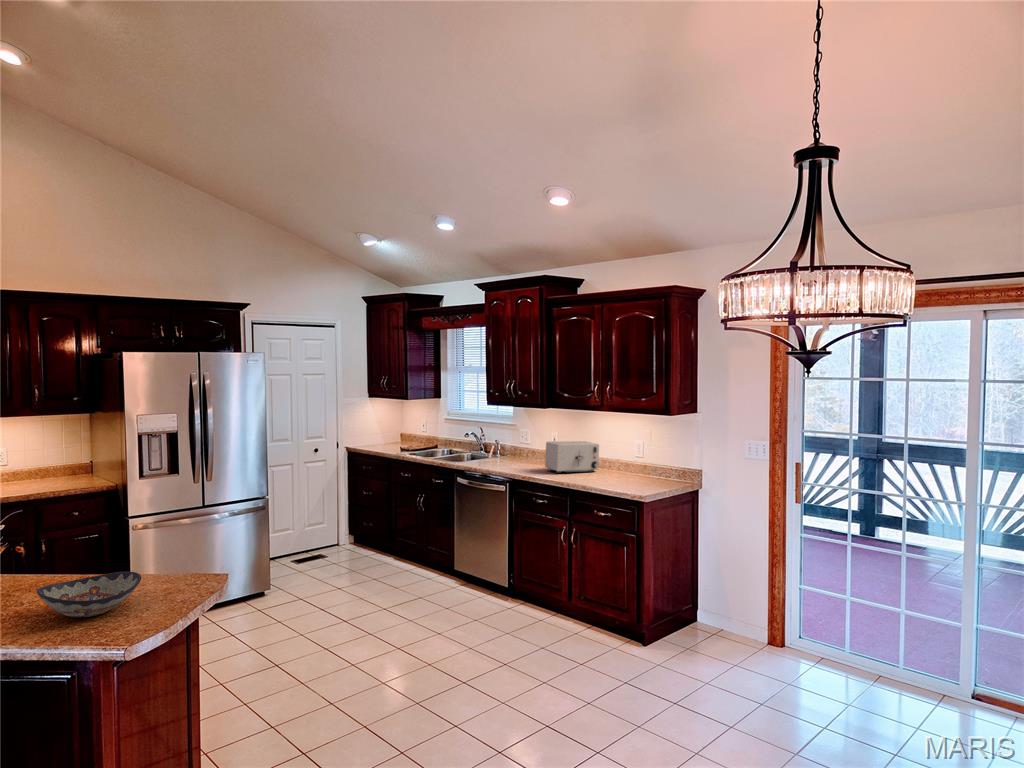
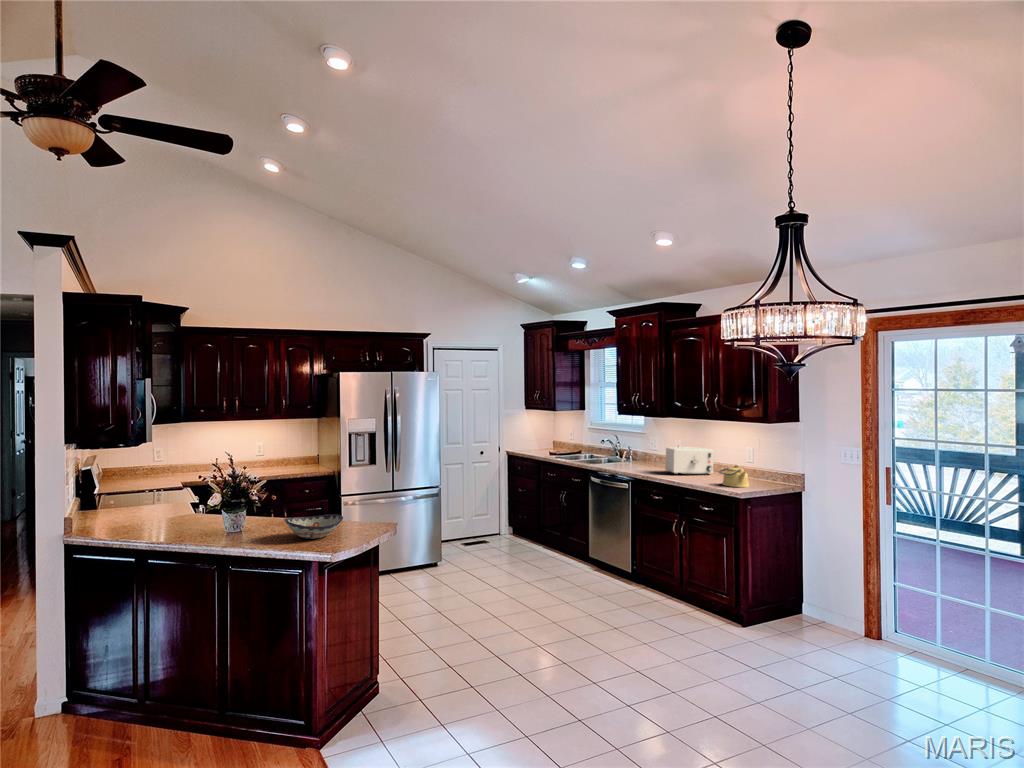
kettle: none [614,462,648,488] -> present [719,465,749,487]

